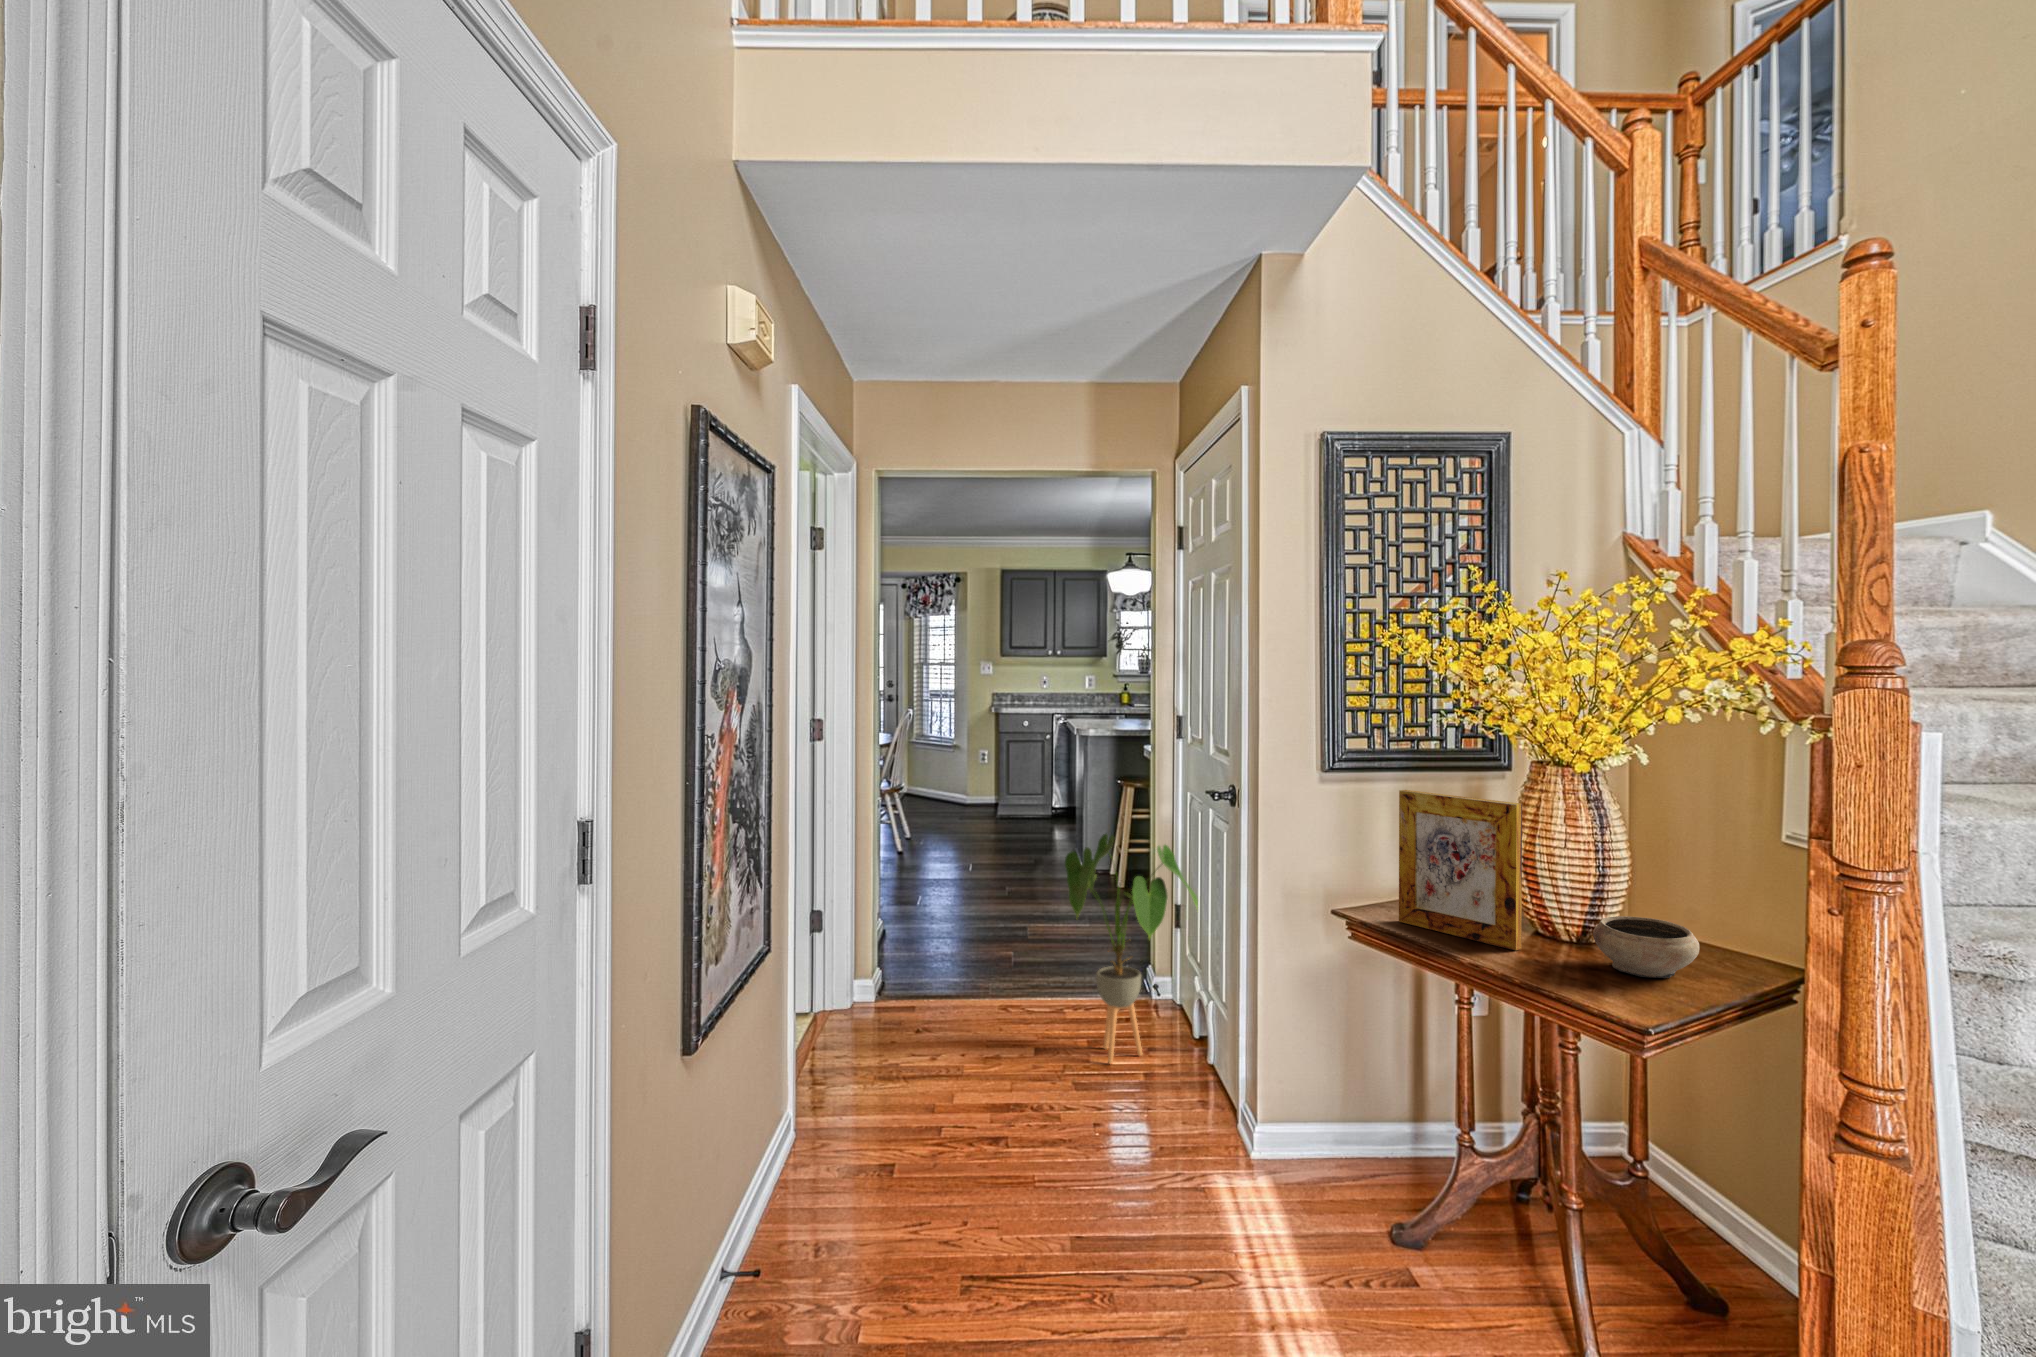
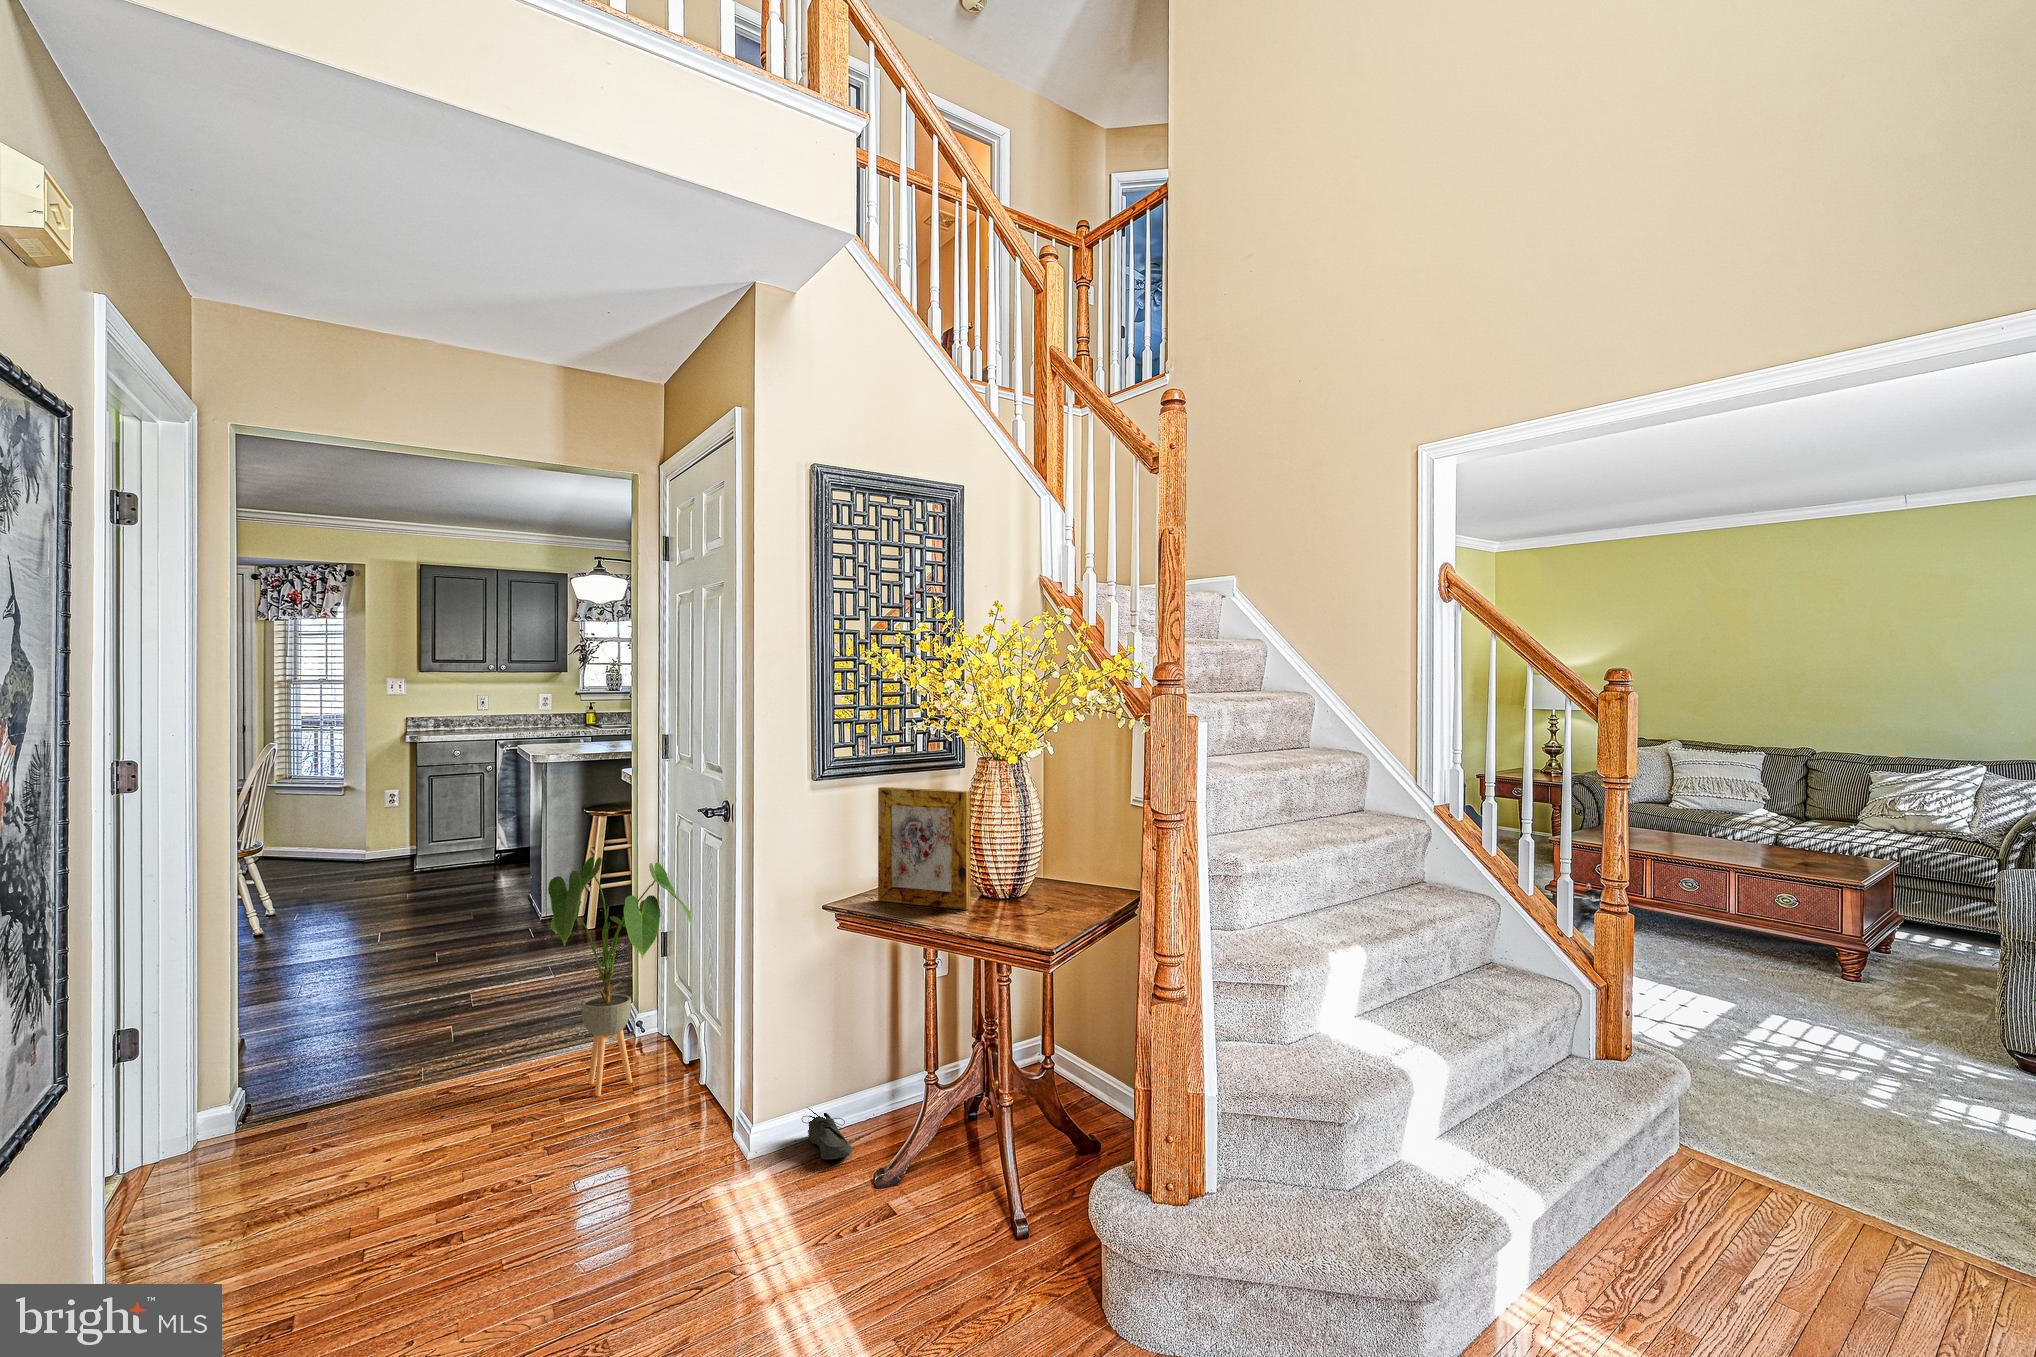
ceramic bowl: present [1593,916,1699,978] -> none [1019,873,1087,916]
shoe: none [1308,1132,1366,1202] -> present [802,1107,852,1160]

